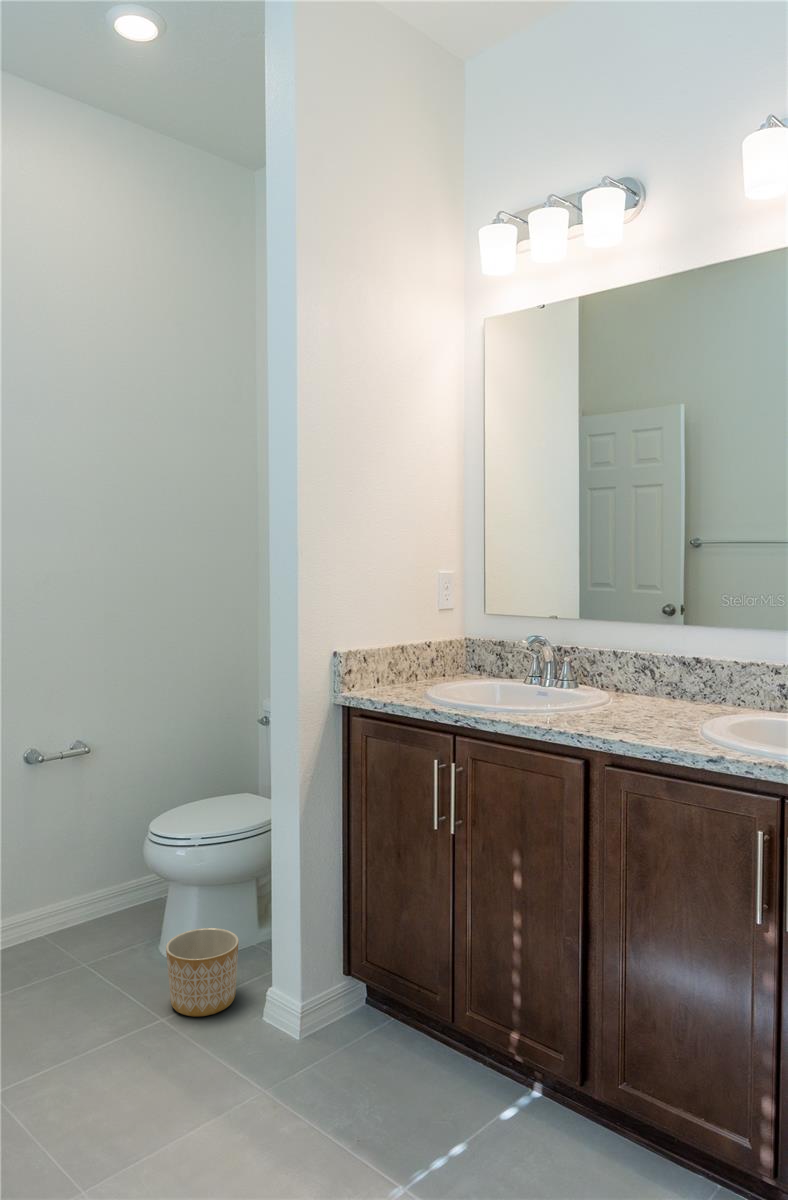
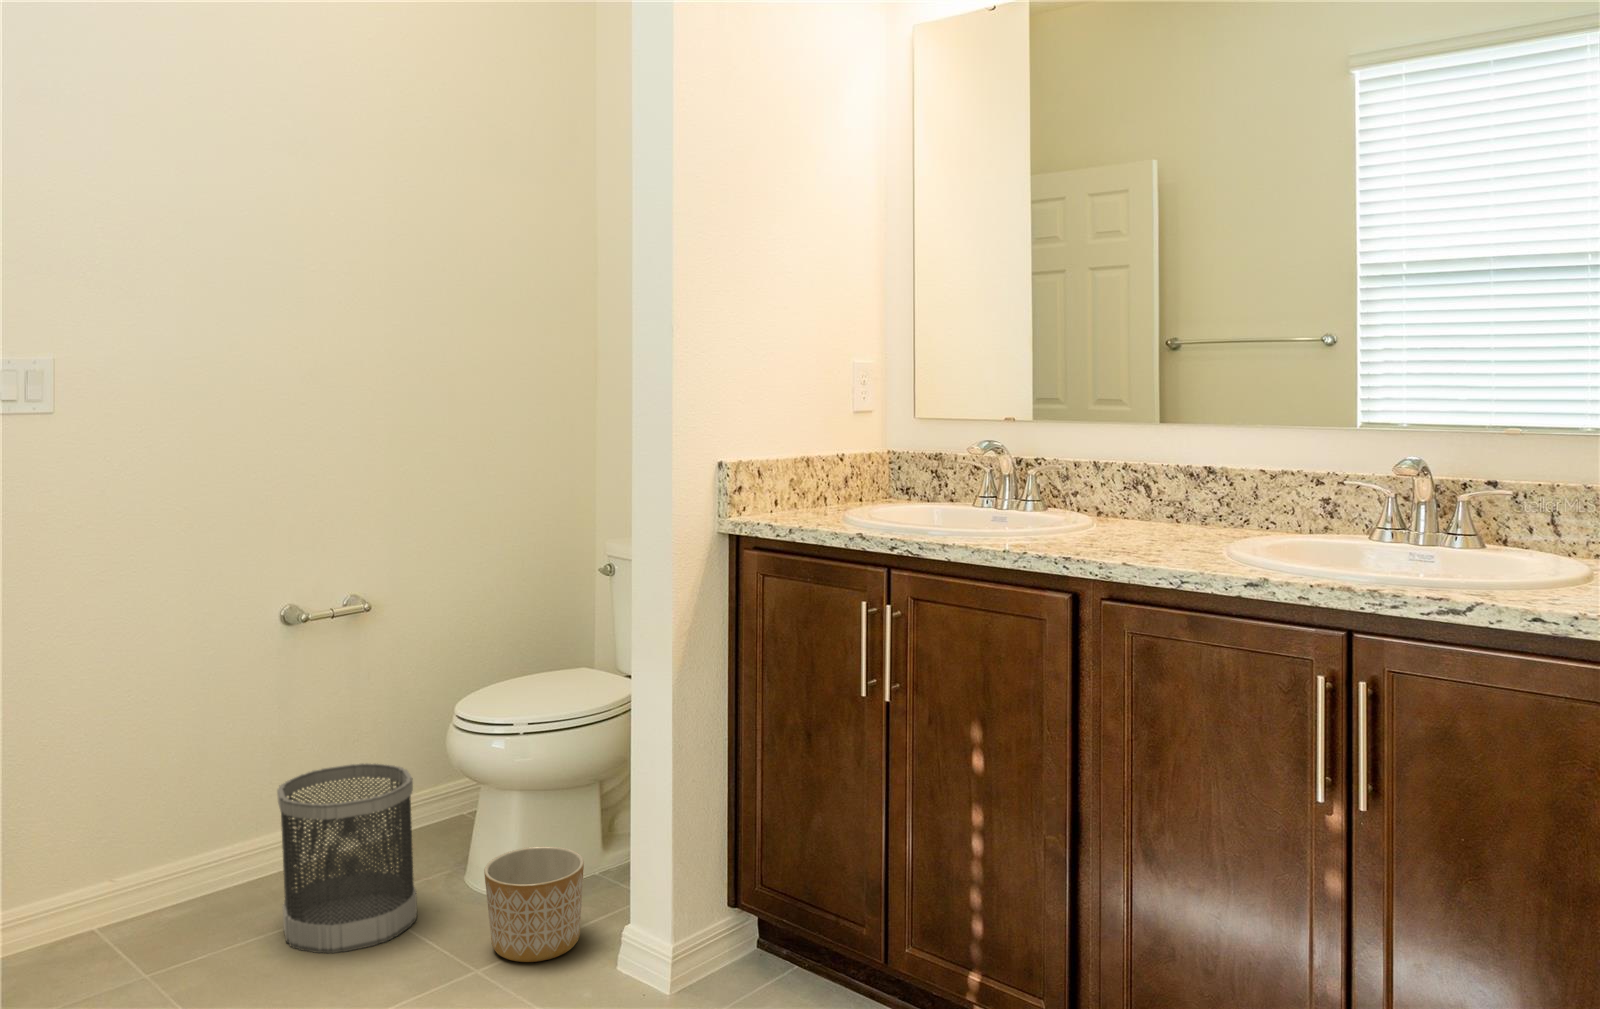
wastebasket: none [21,863,120,1006] -> present [277,763,417,953]

